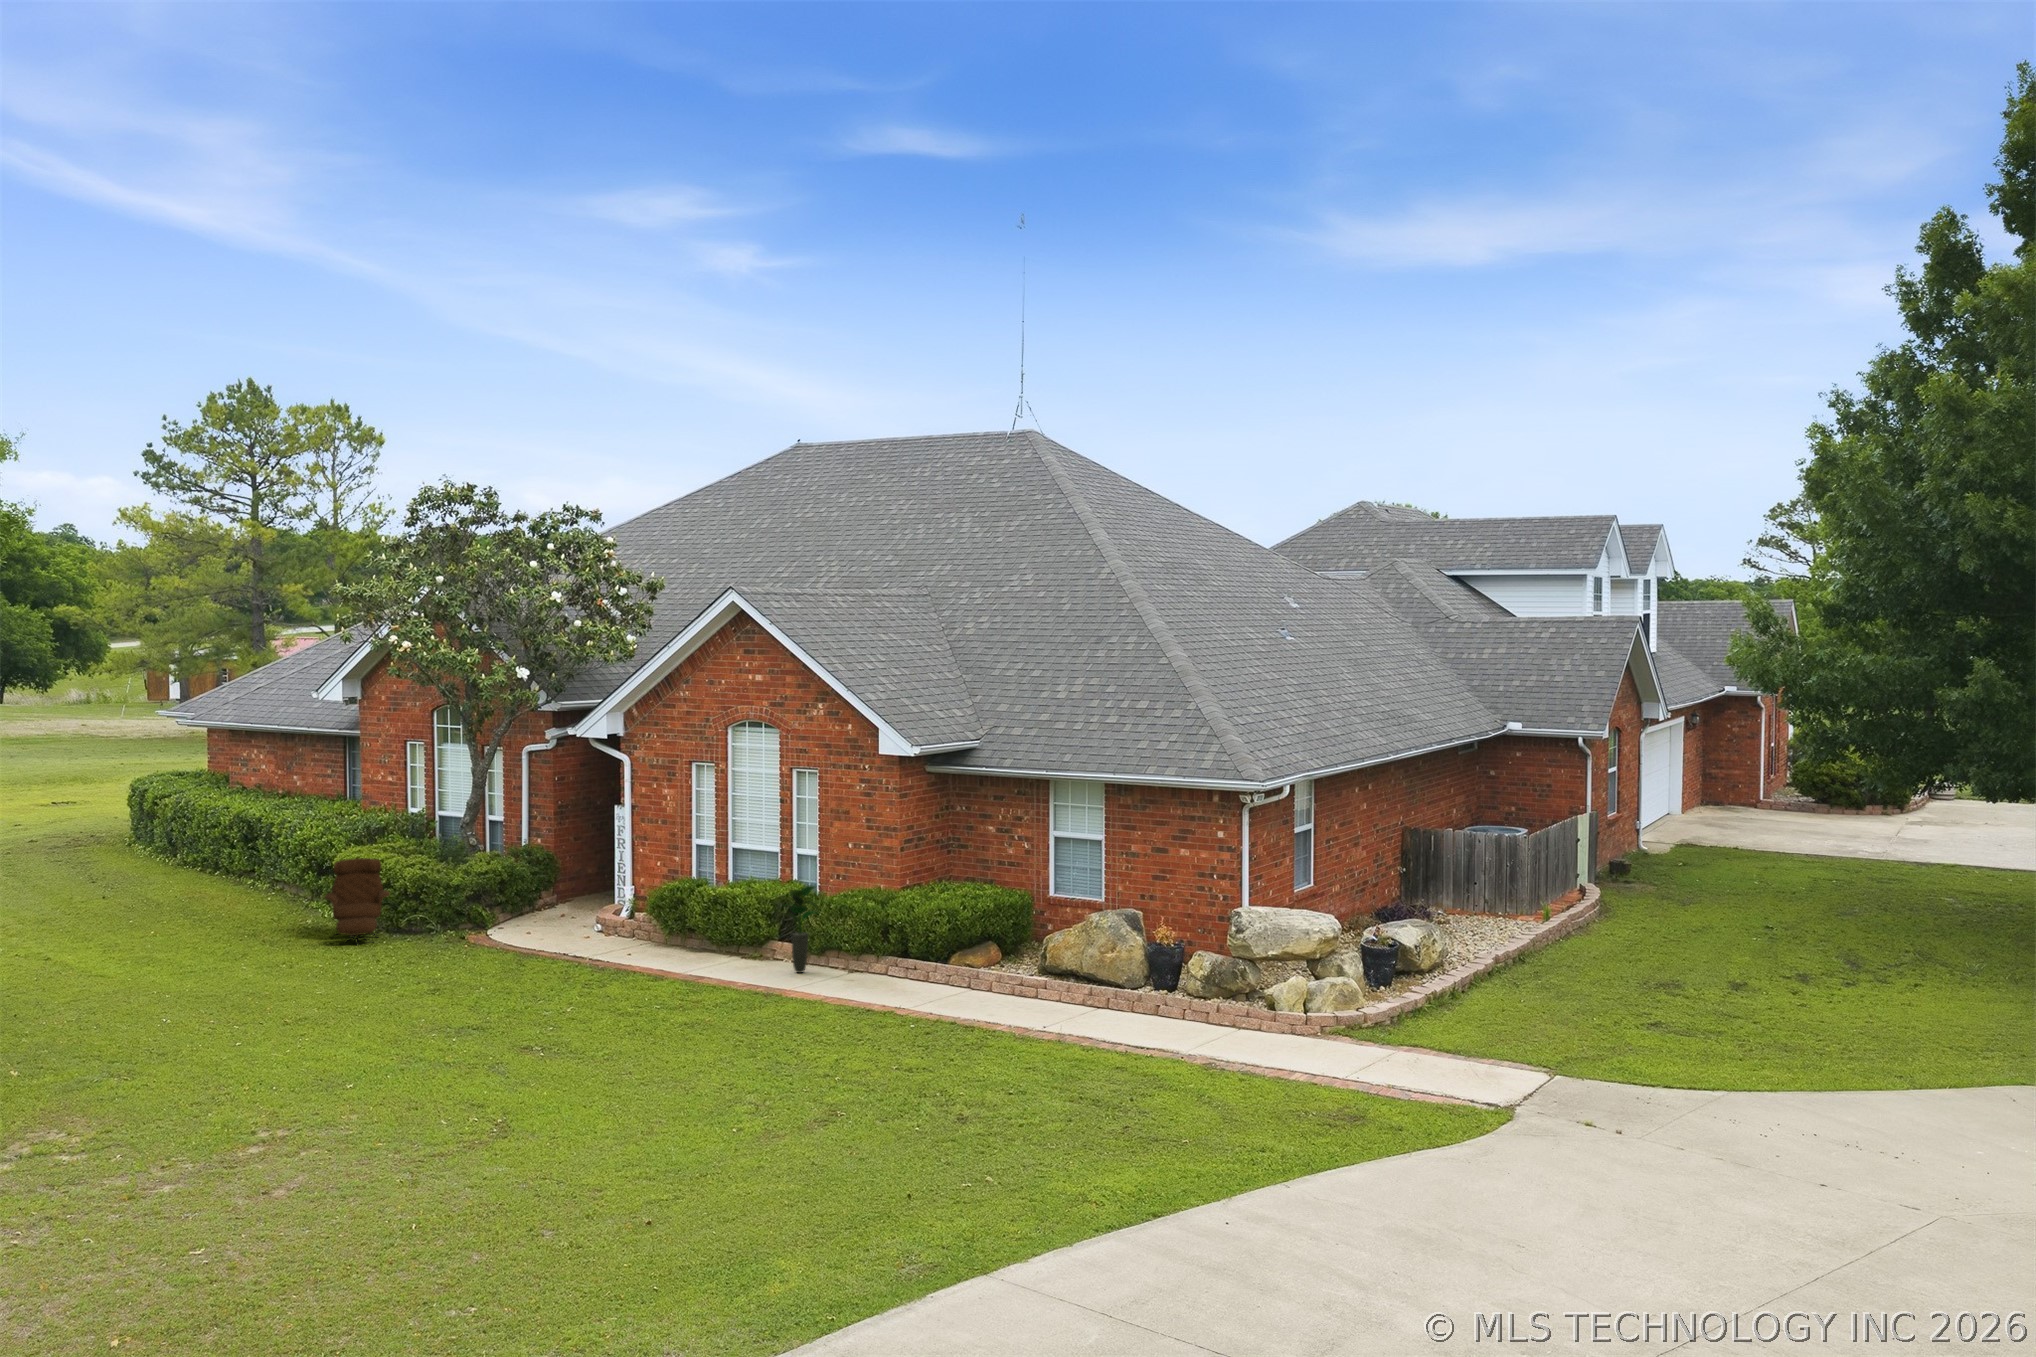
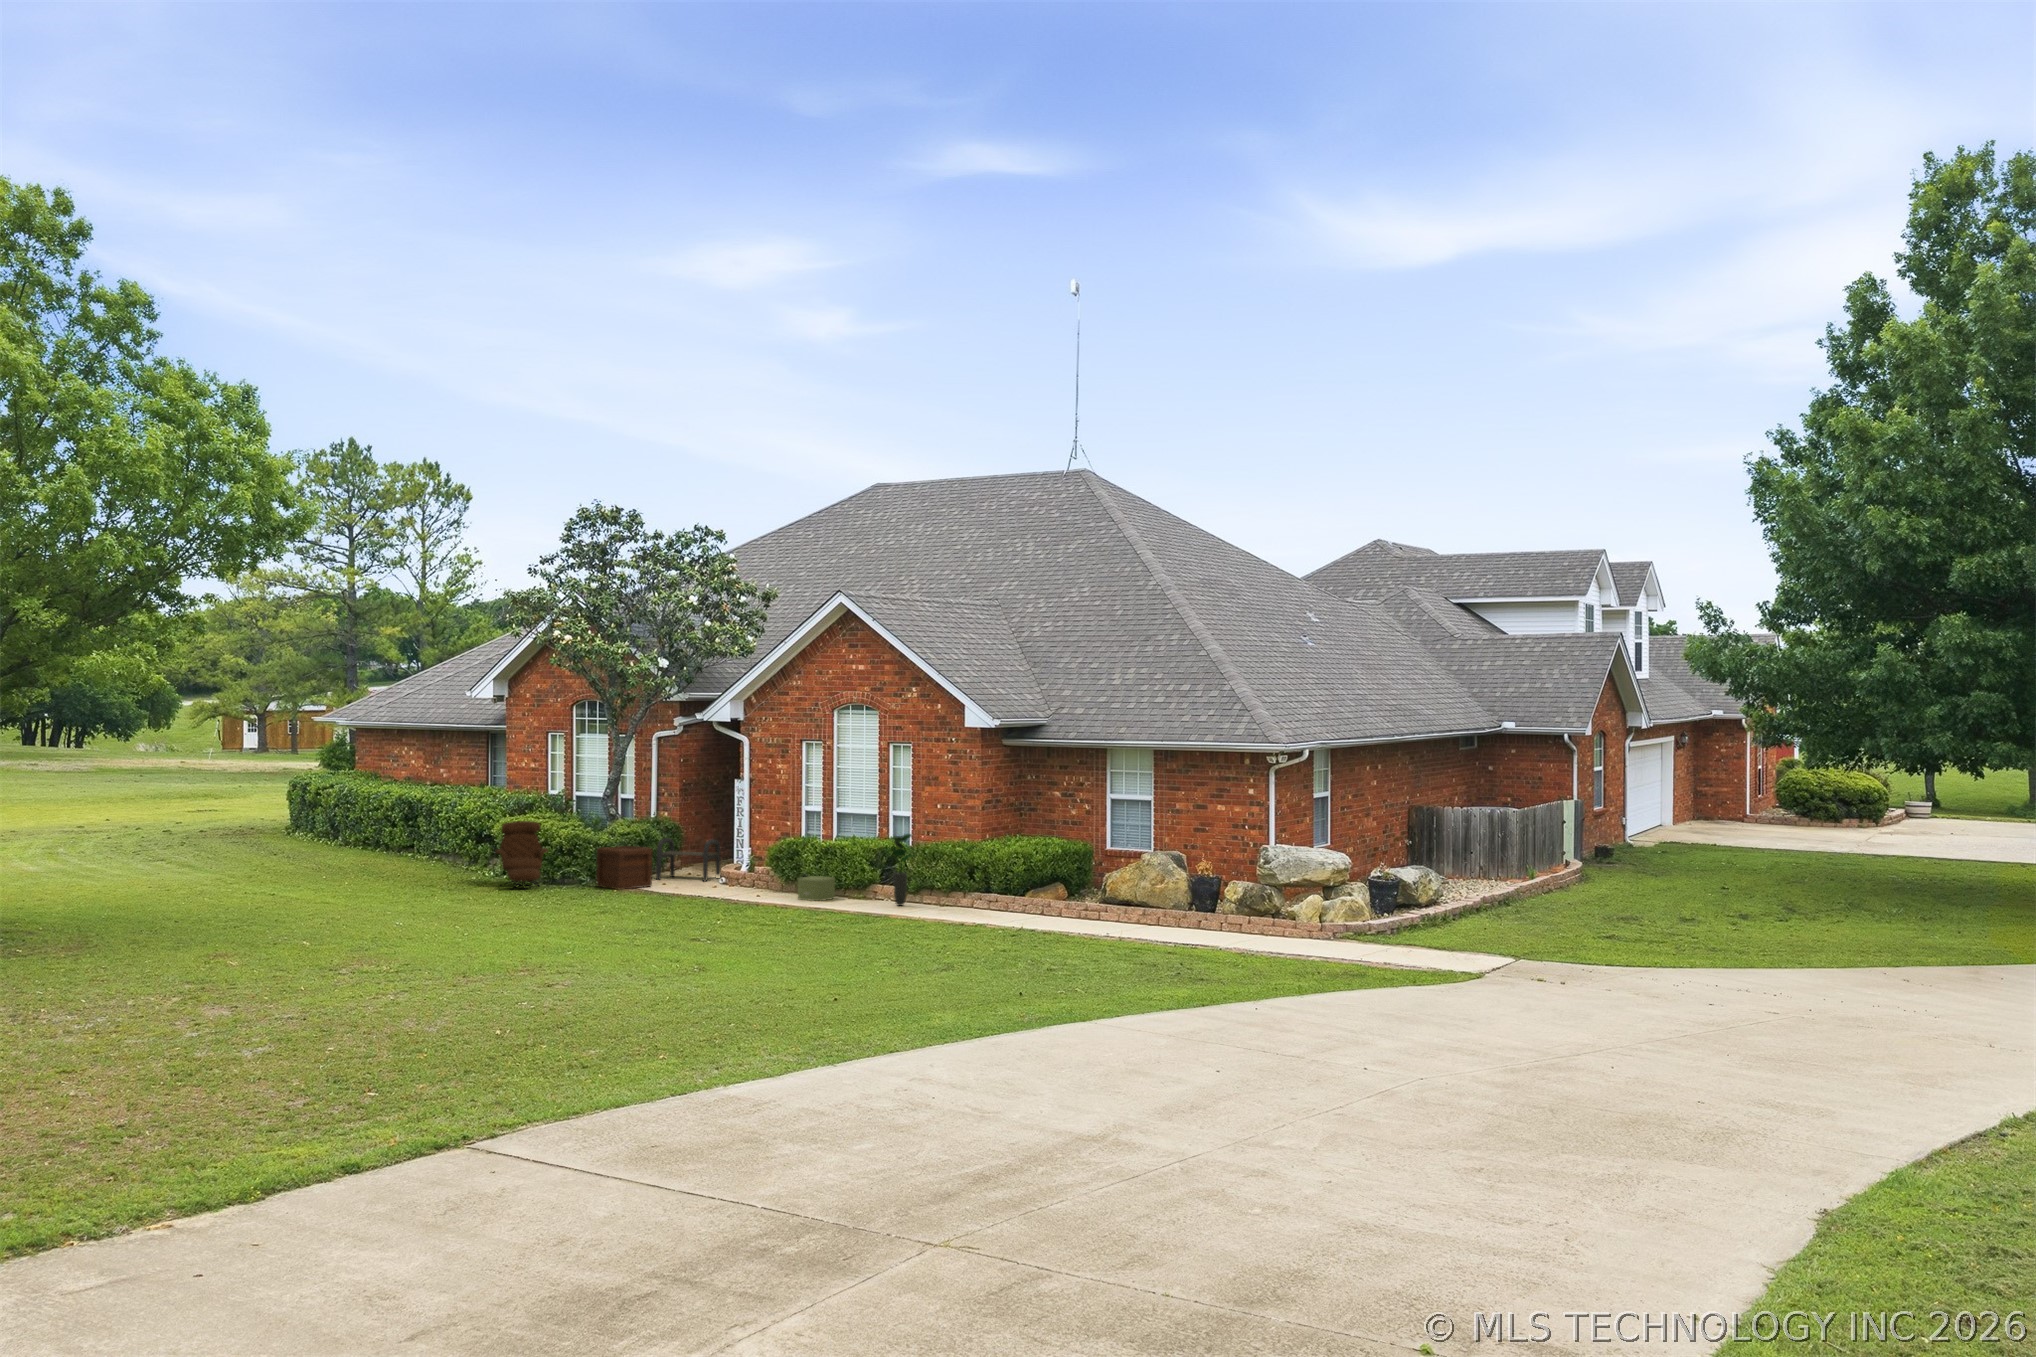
bench: none [523,872,600,926] -> present [656,838,720,881]
wooden crate: none [446,887,513,943] -> present [596,846,652,890]
storage box: none [679,931,725,964] -> present [798,876,835,901]

